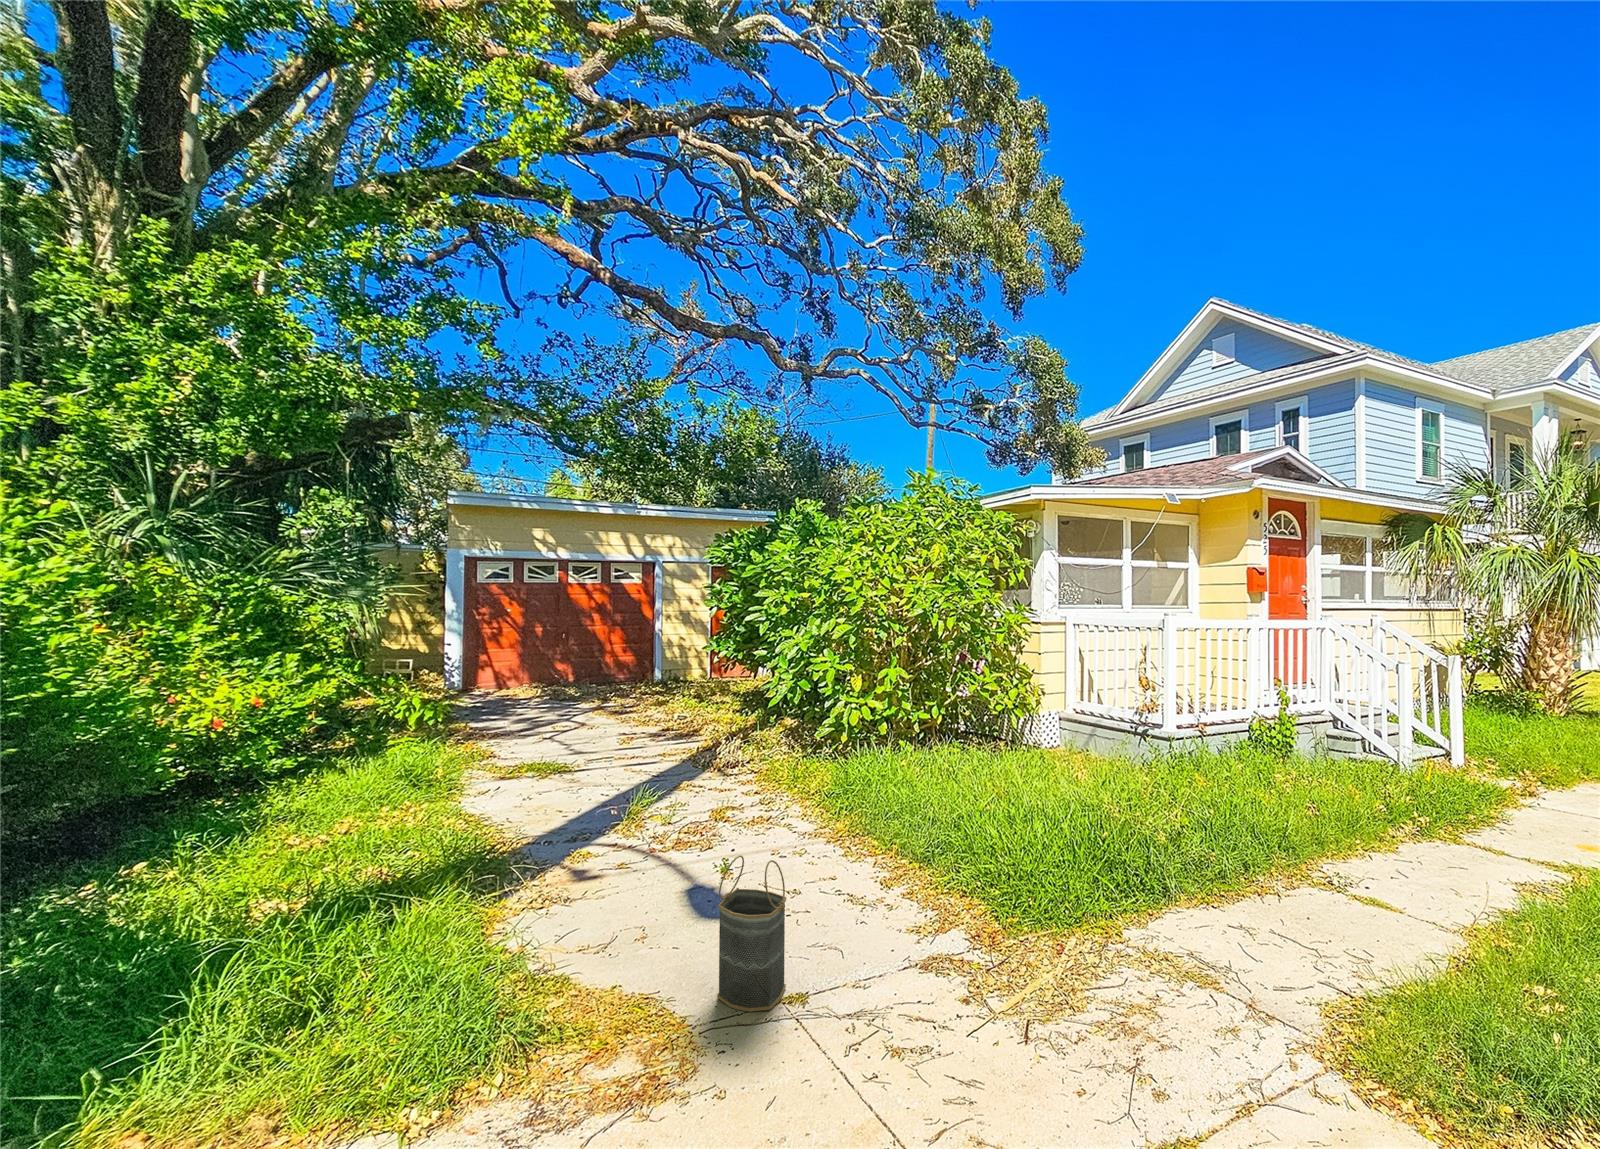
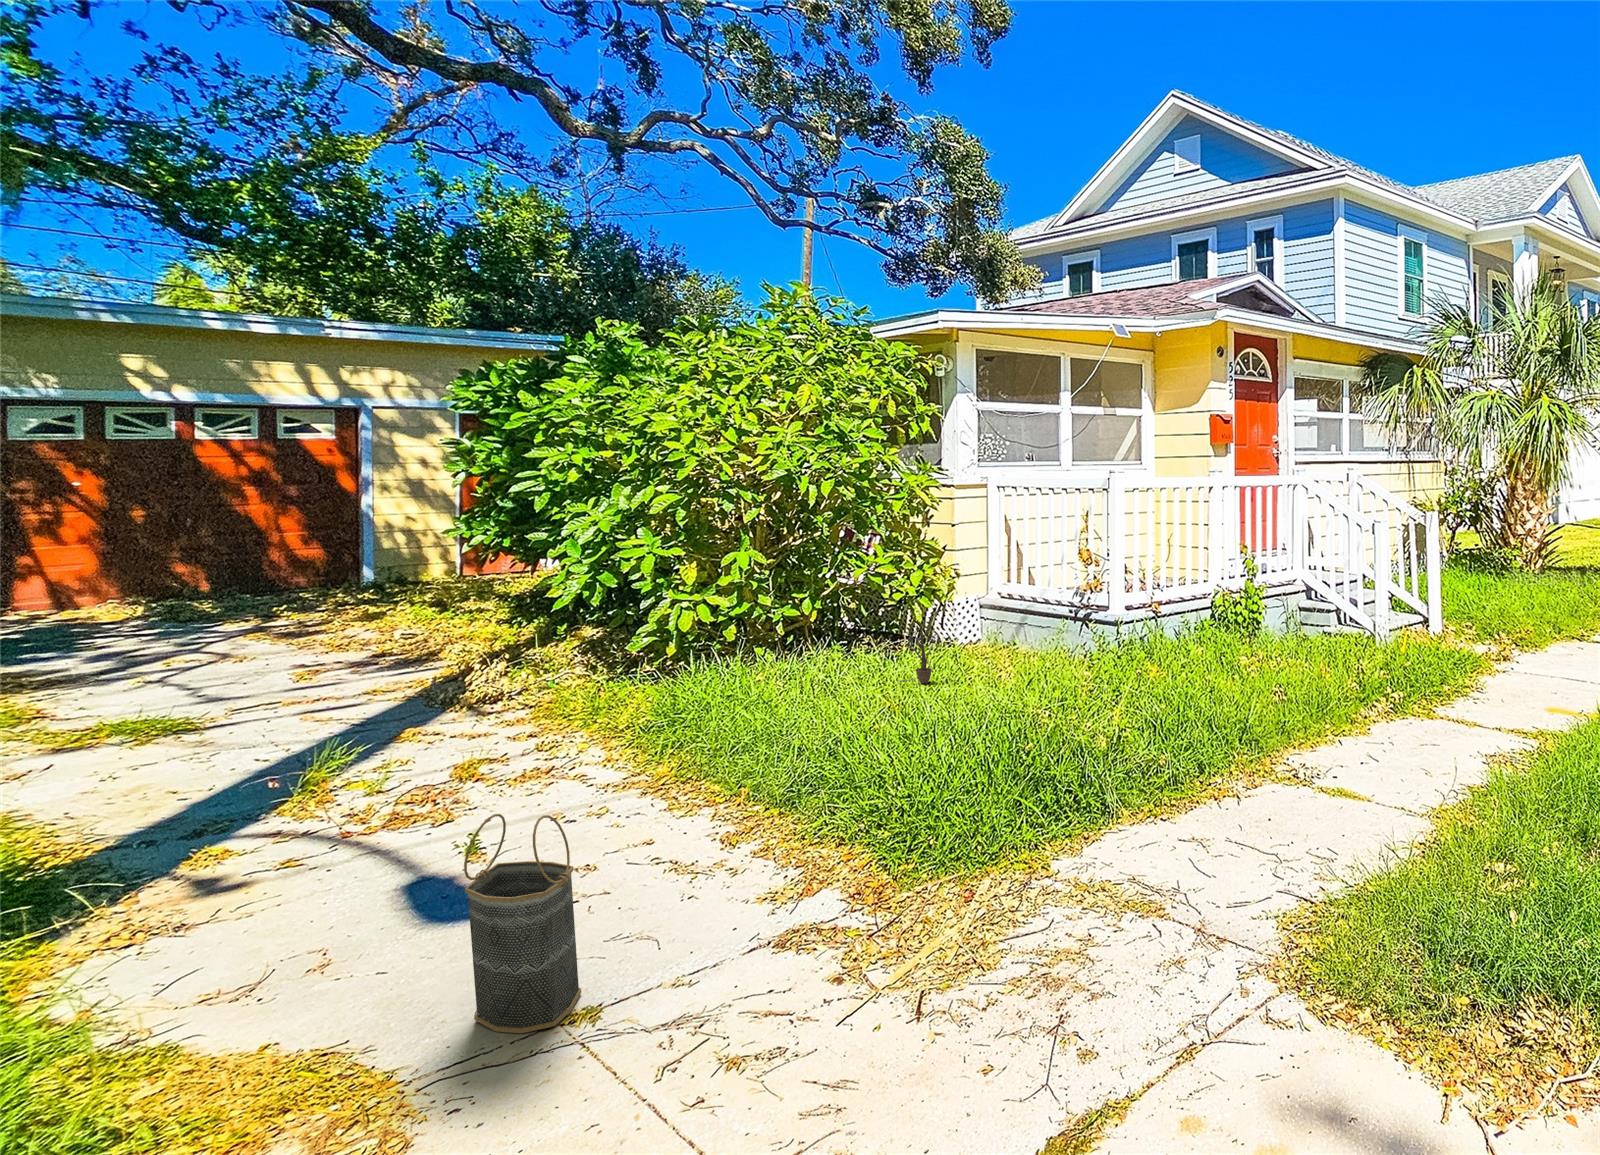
decorative plant: none [1001,729,1035,774] -> present [898,624,941,684]

